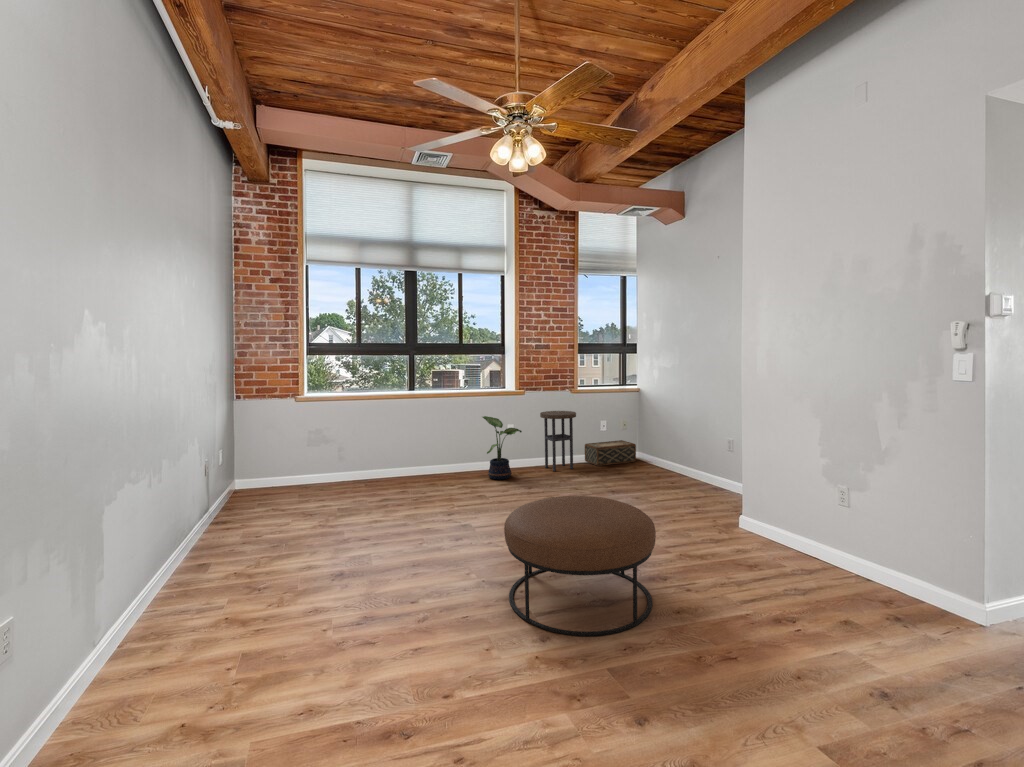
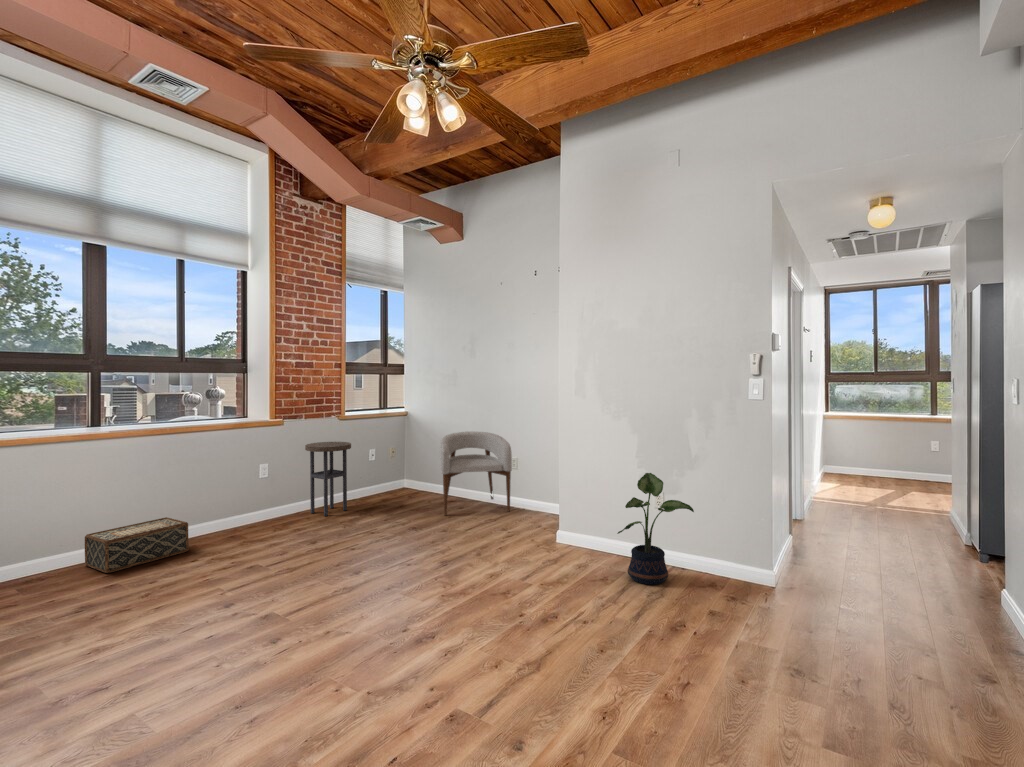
armchair: none [647,408,719,489] -> present [440,432,512,515]
potted plant: present [483,416,522,479] -> present [617,473,694,584]
woven basket: present [585,440,636,466] -> present [85,517,189,573]
ottoman: present [504,496,656,636] -> none [388,532,563,700]

